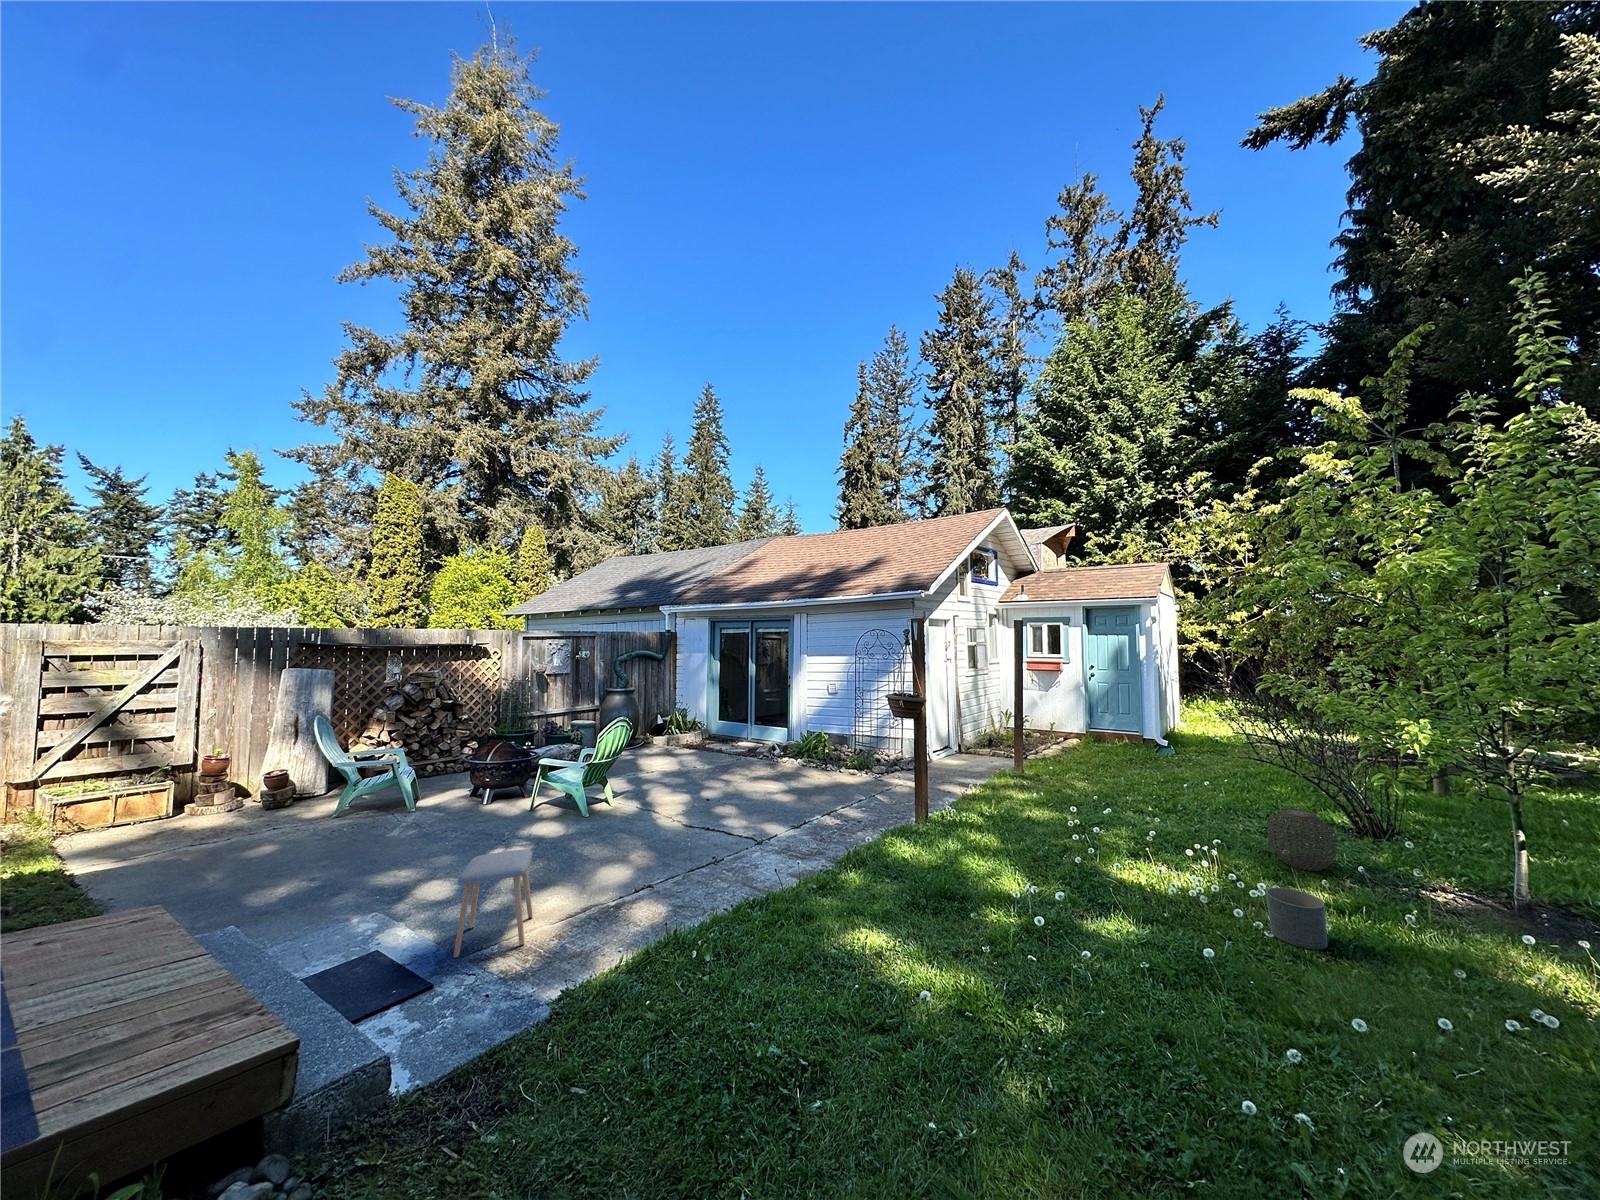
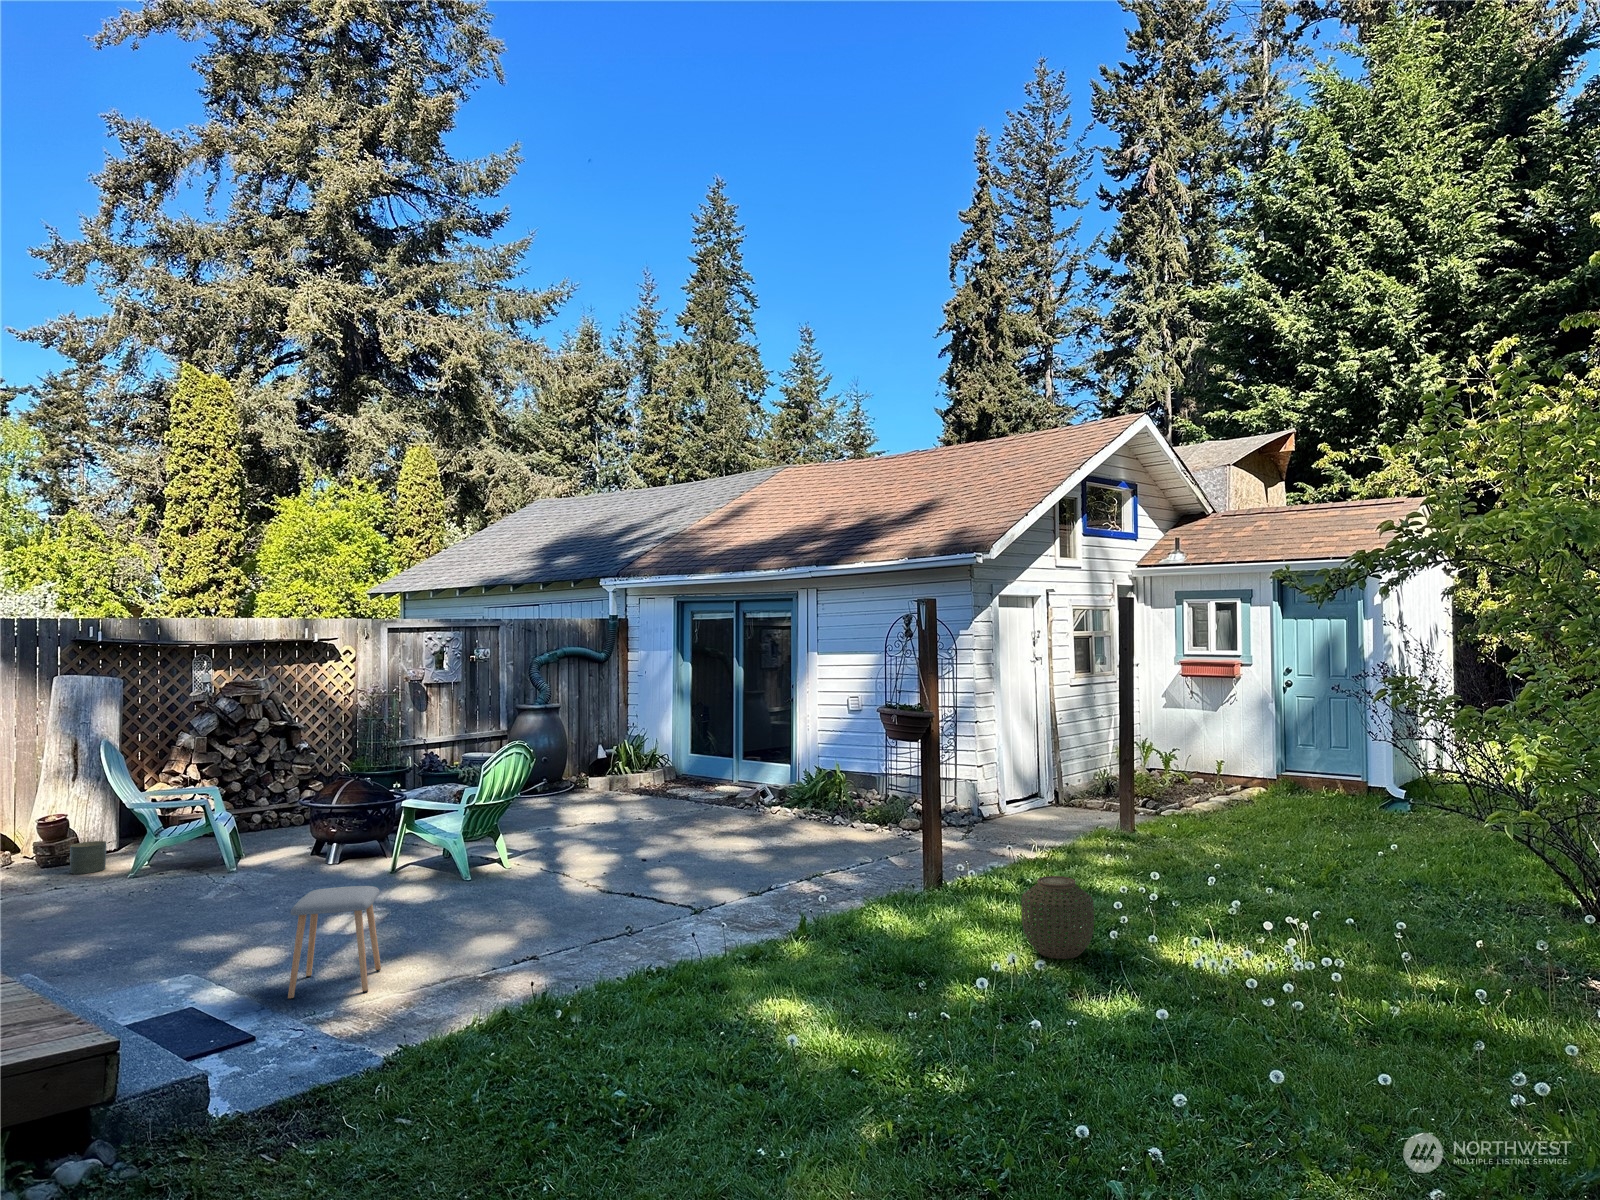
woven basket: present [1267,808,1337,871] -> present [1022,876,1094,959]
planter: present [1266,887,1327,950] -> present [70,841,106,874]

